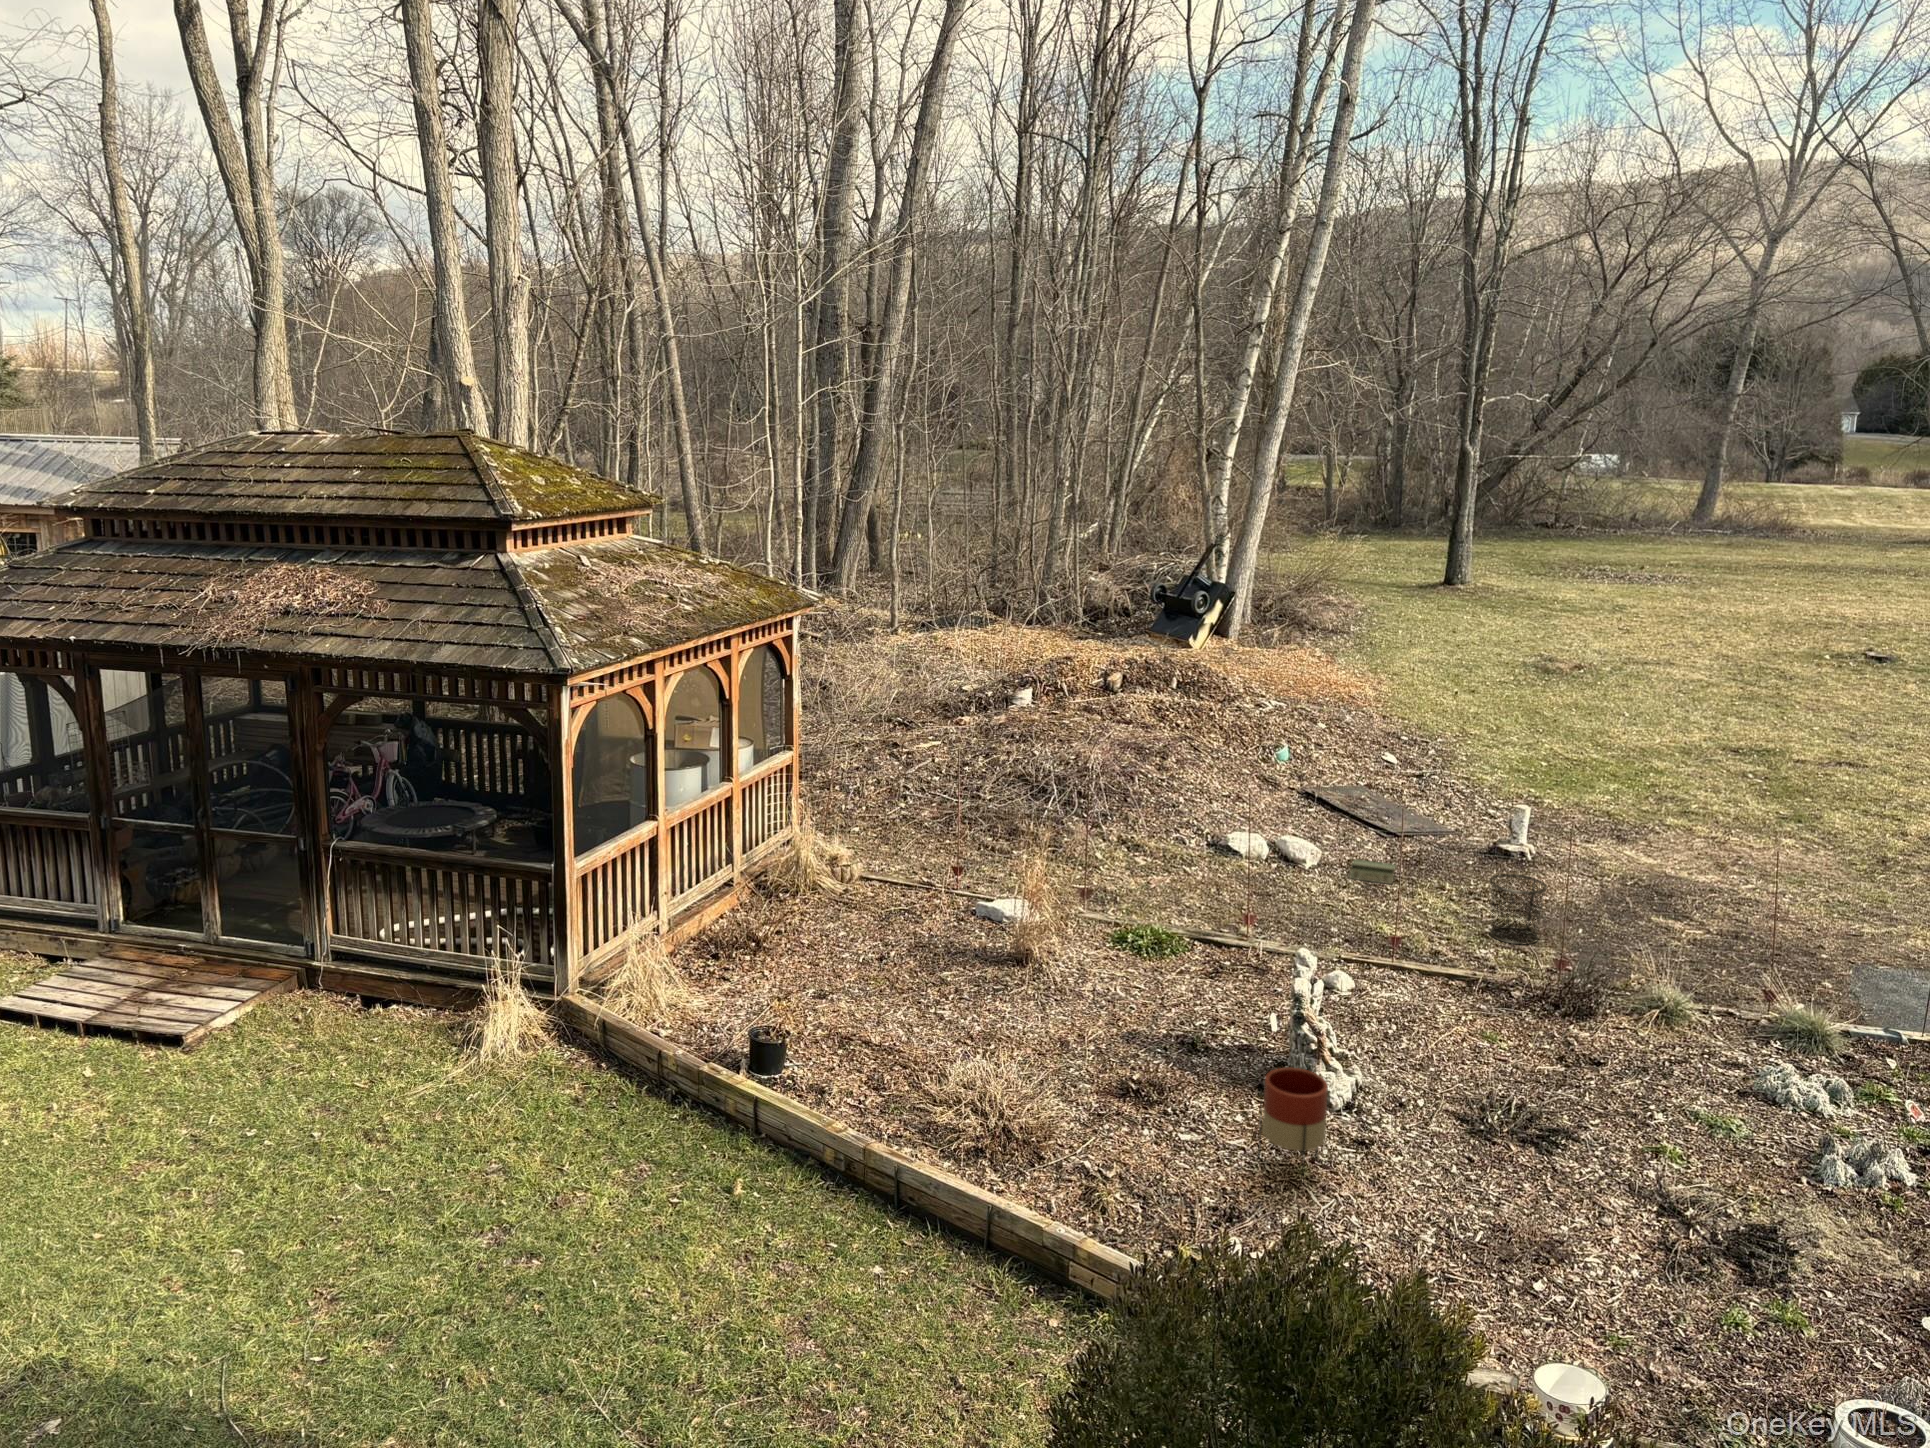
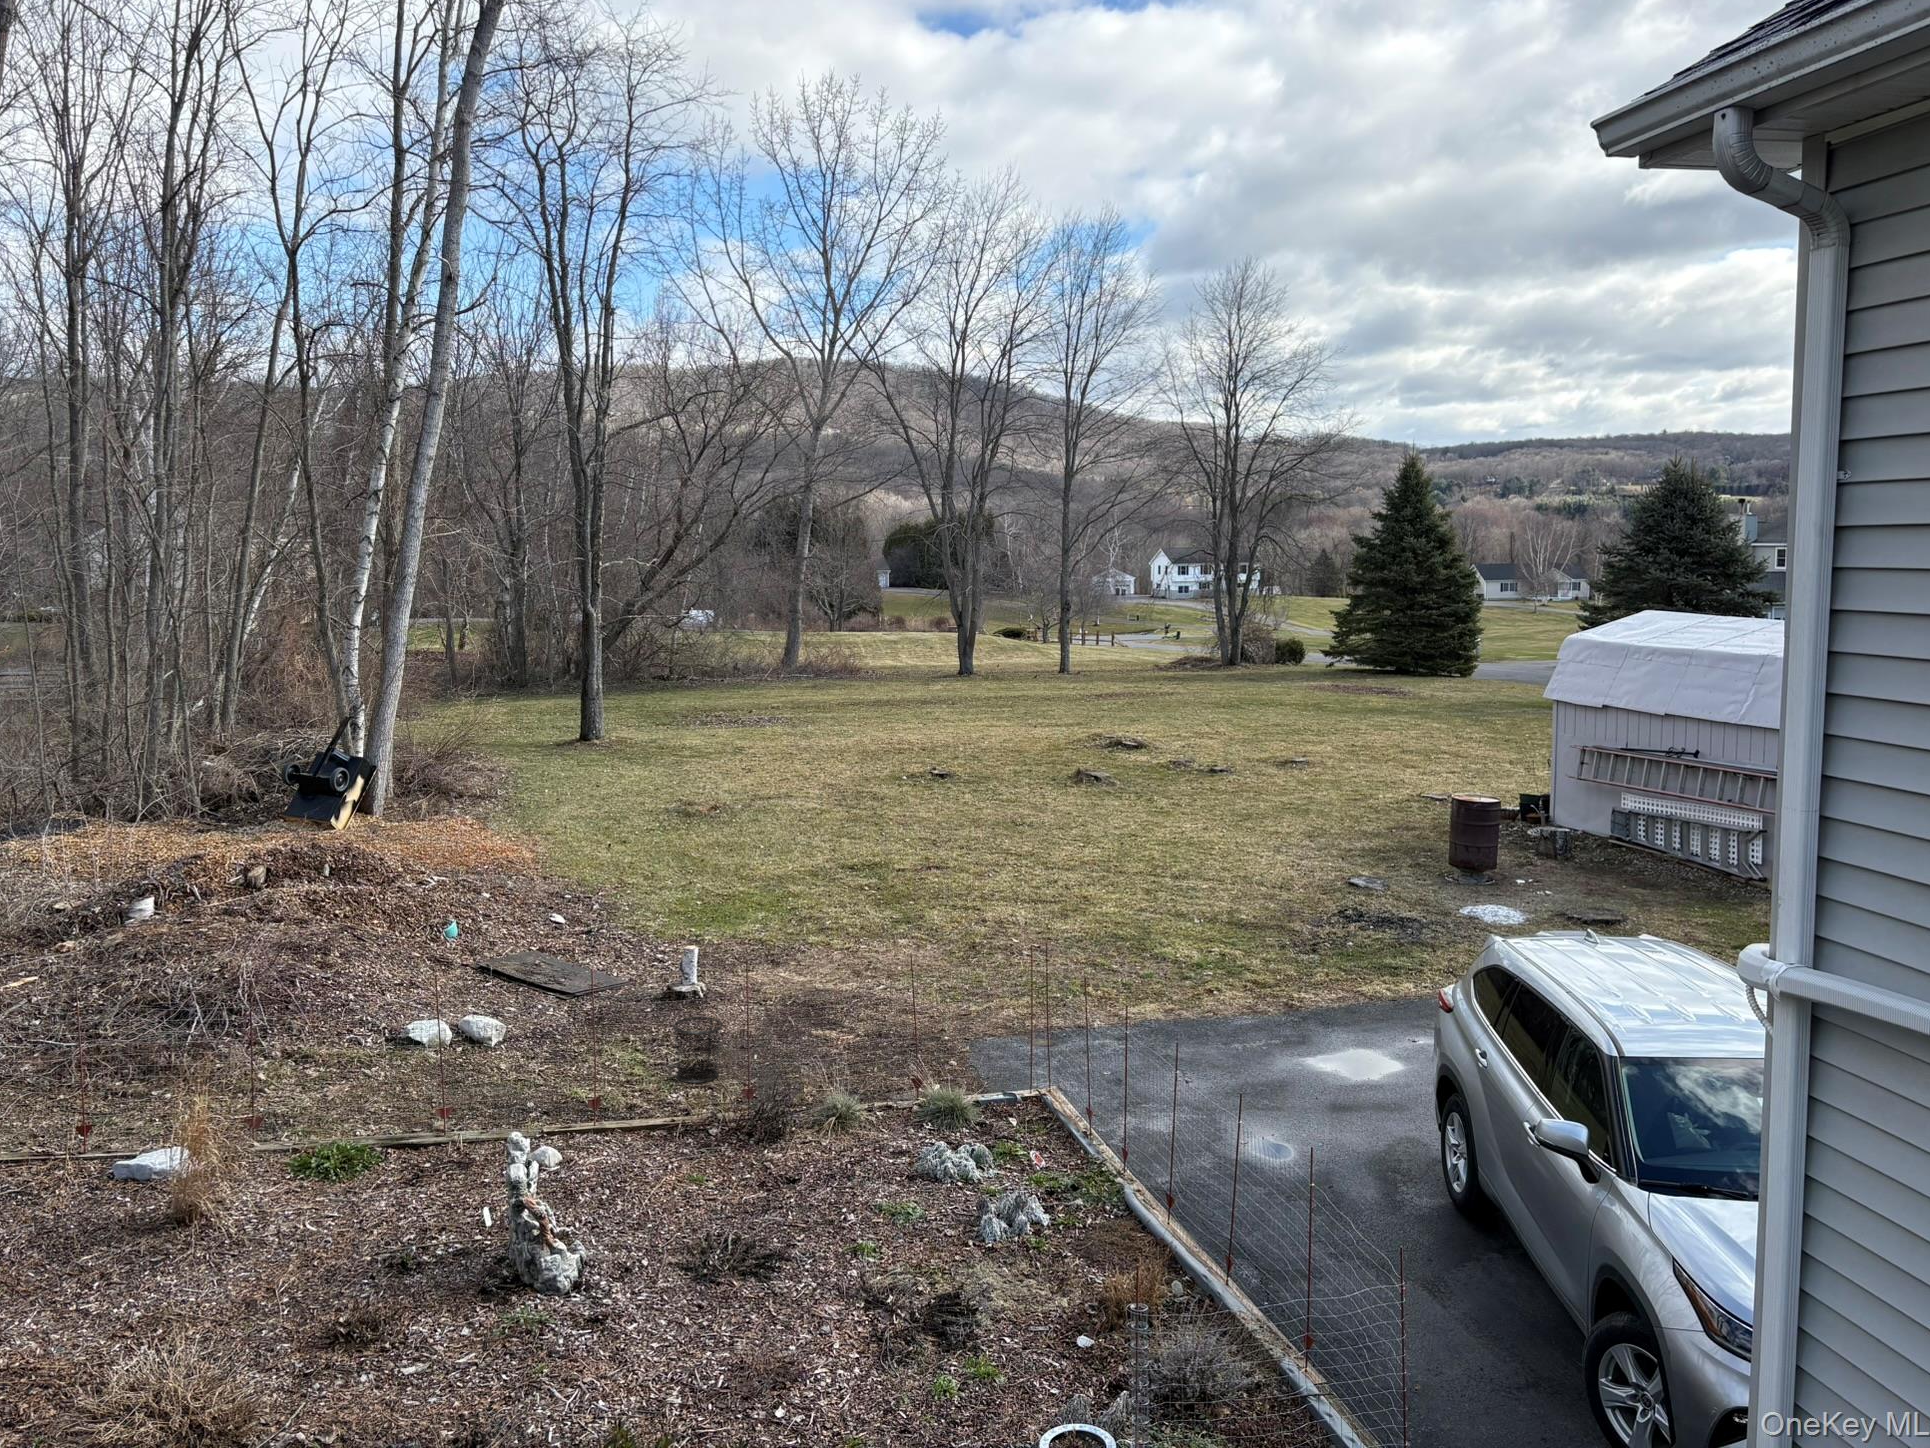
toolbox: present [1349,859,1396,884] -> none [539,1026,583,1049]
planter: present [1258,1068,1328,1184] -> none [490,1259,563,1389]

